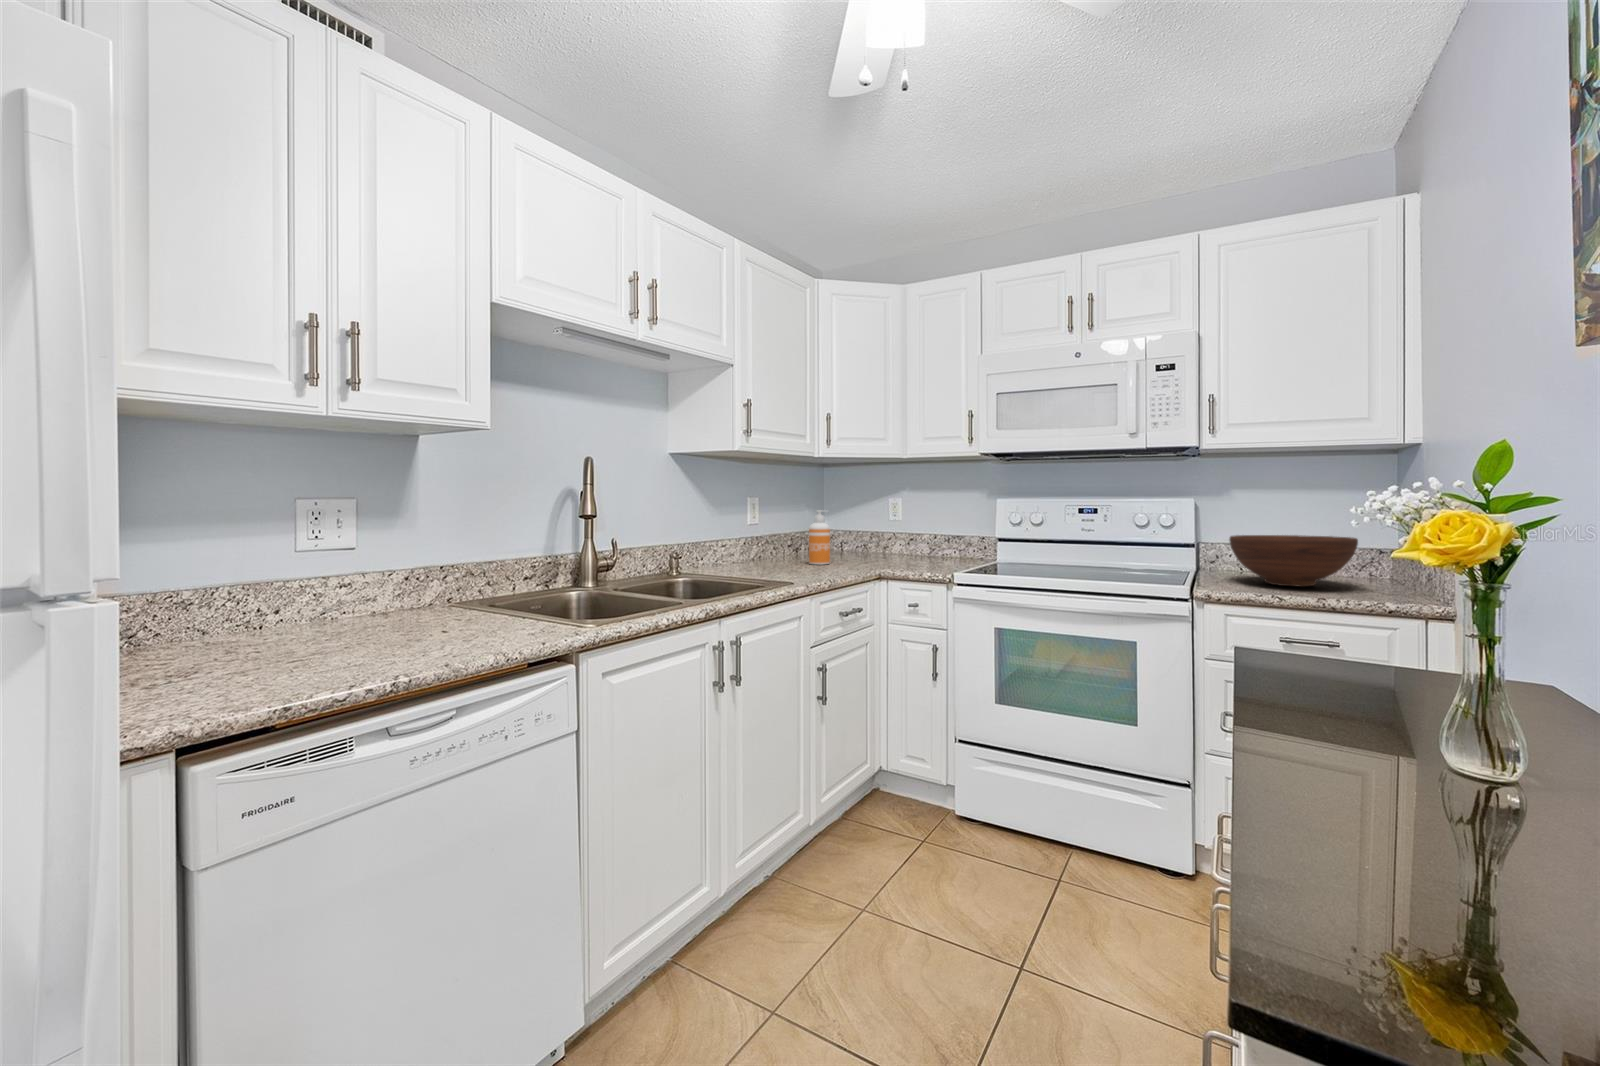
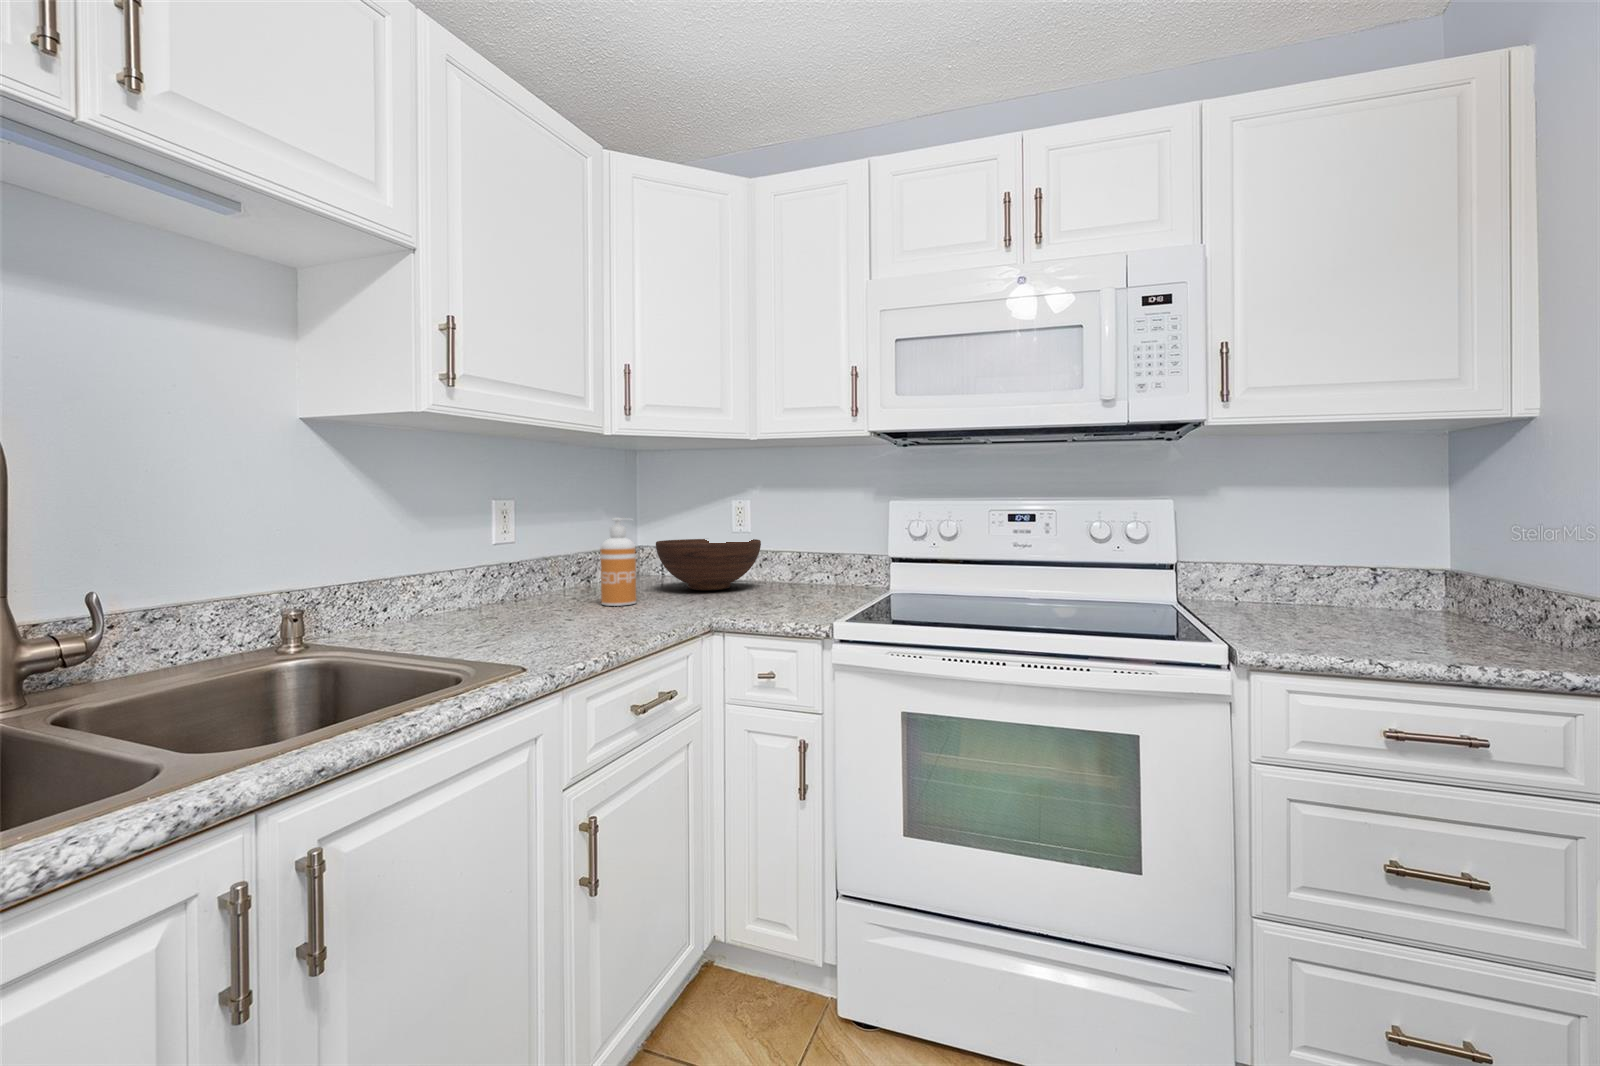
fruit bowl: present [1229,535,1358,587] -> present [656,539,761,590]

